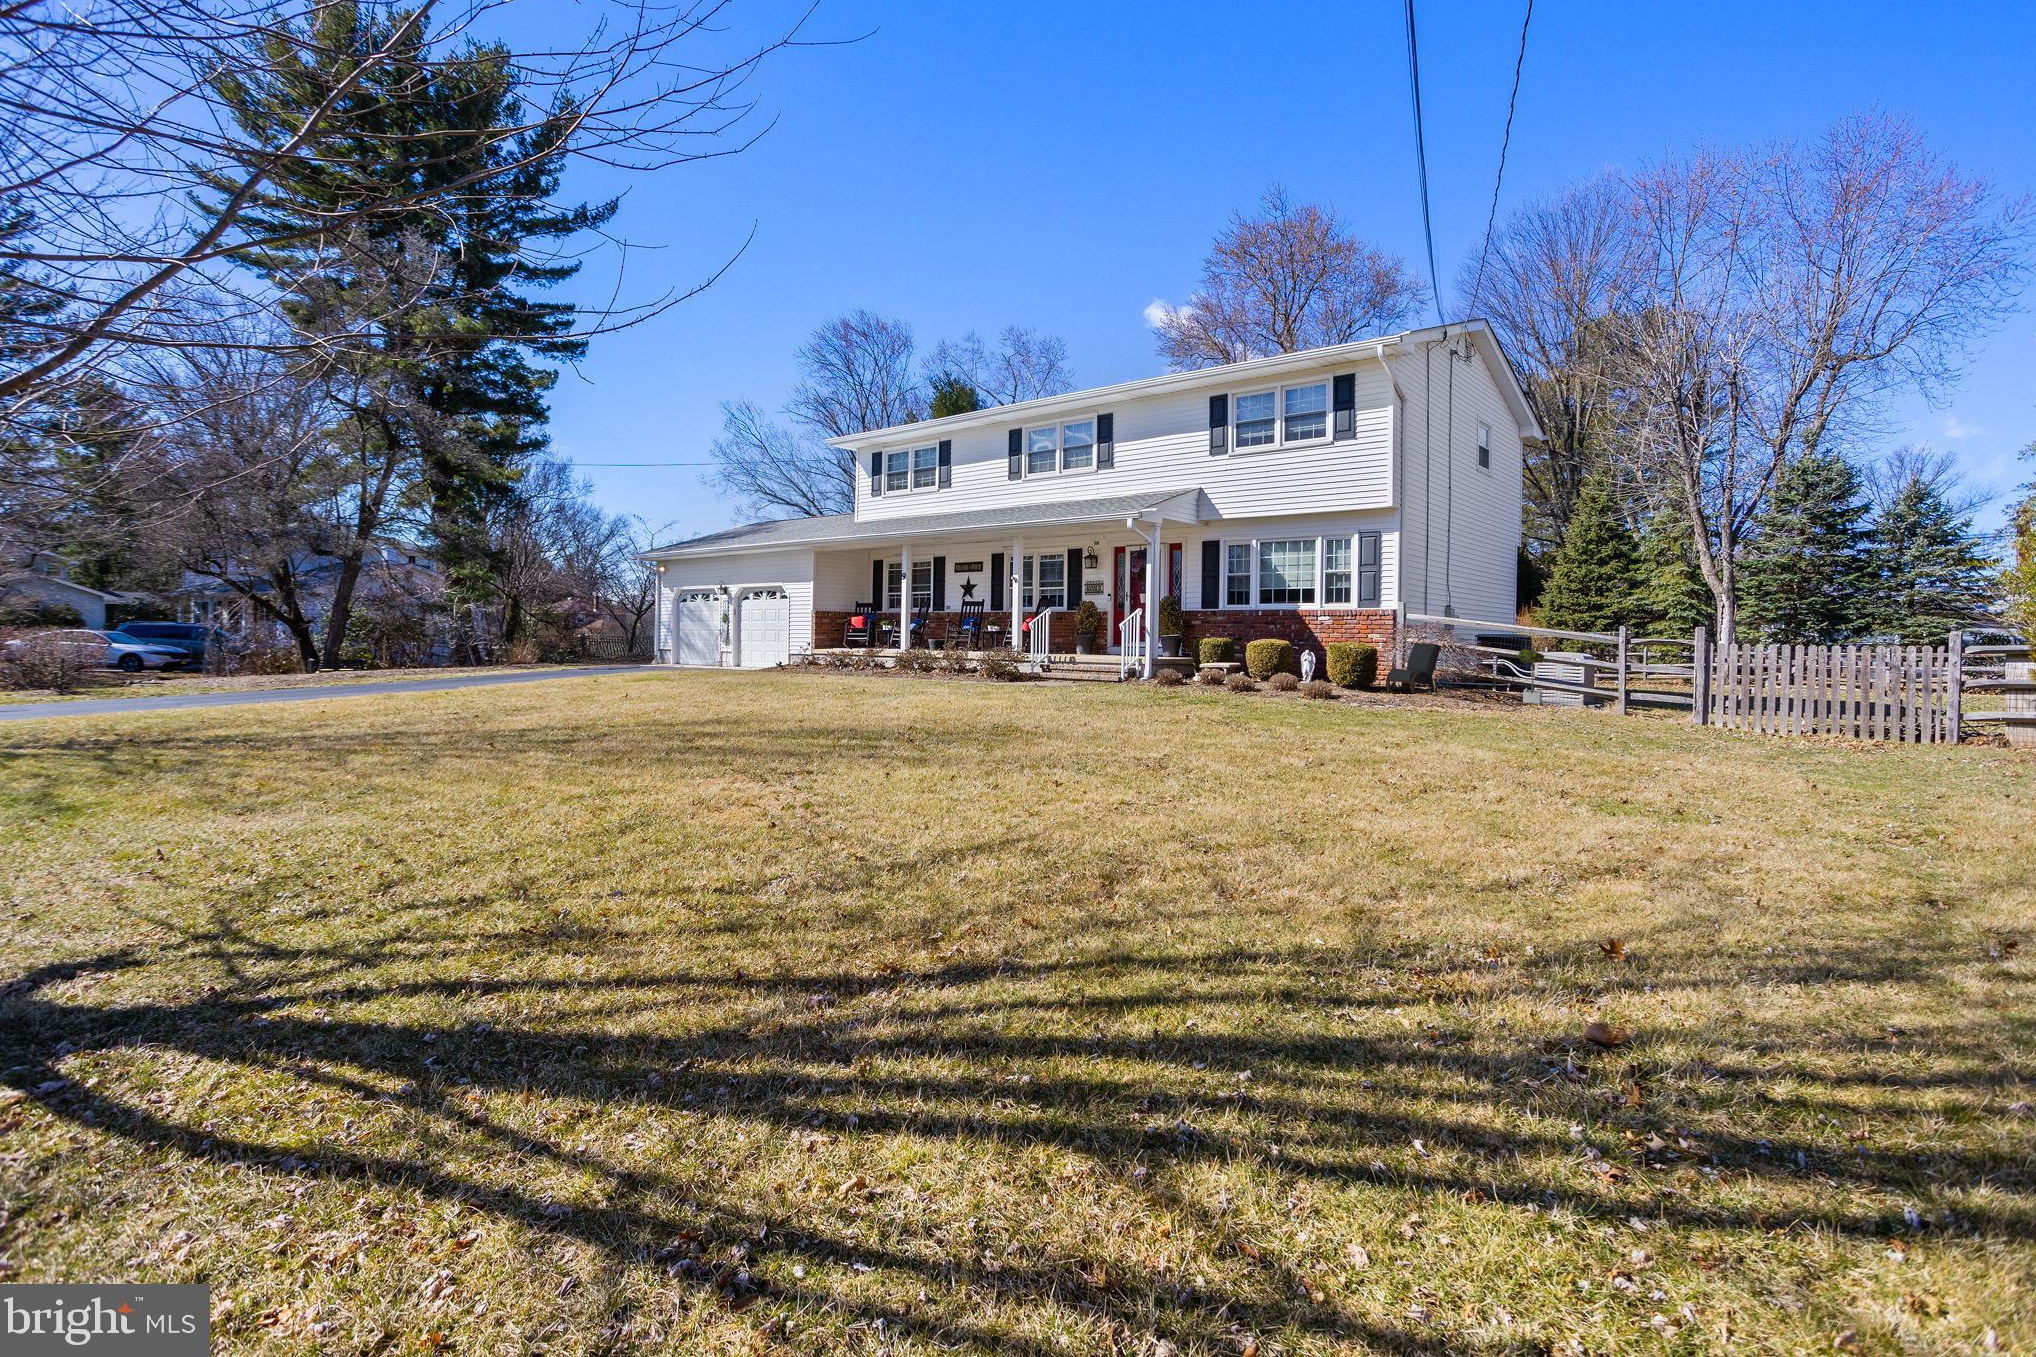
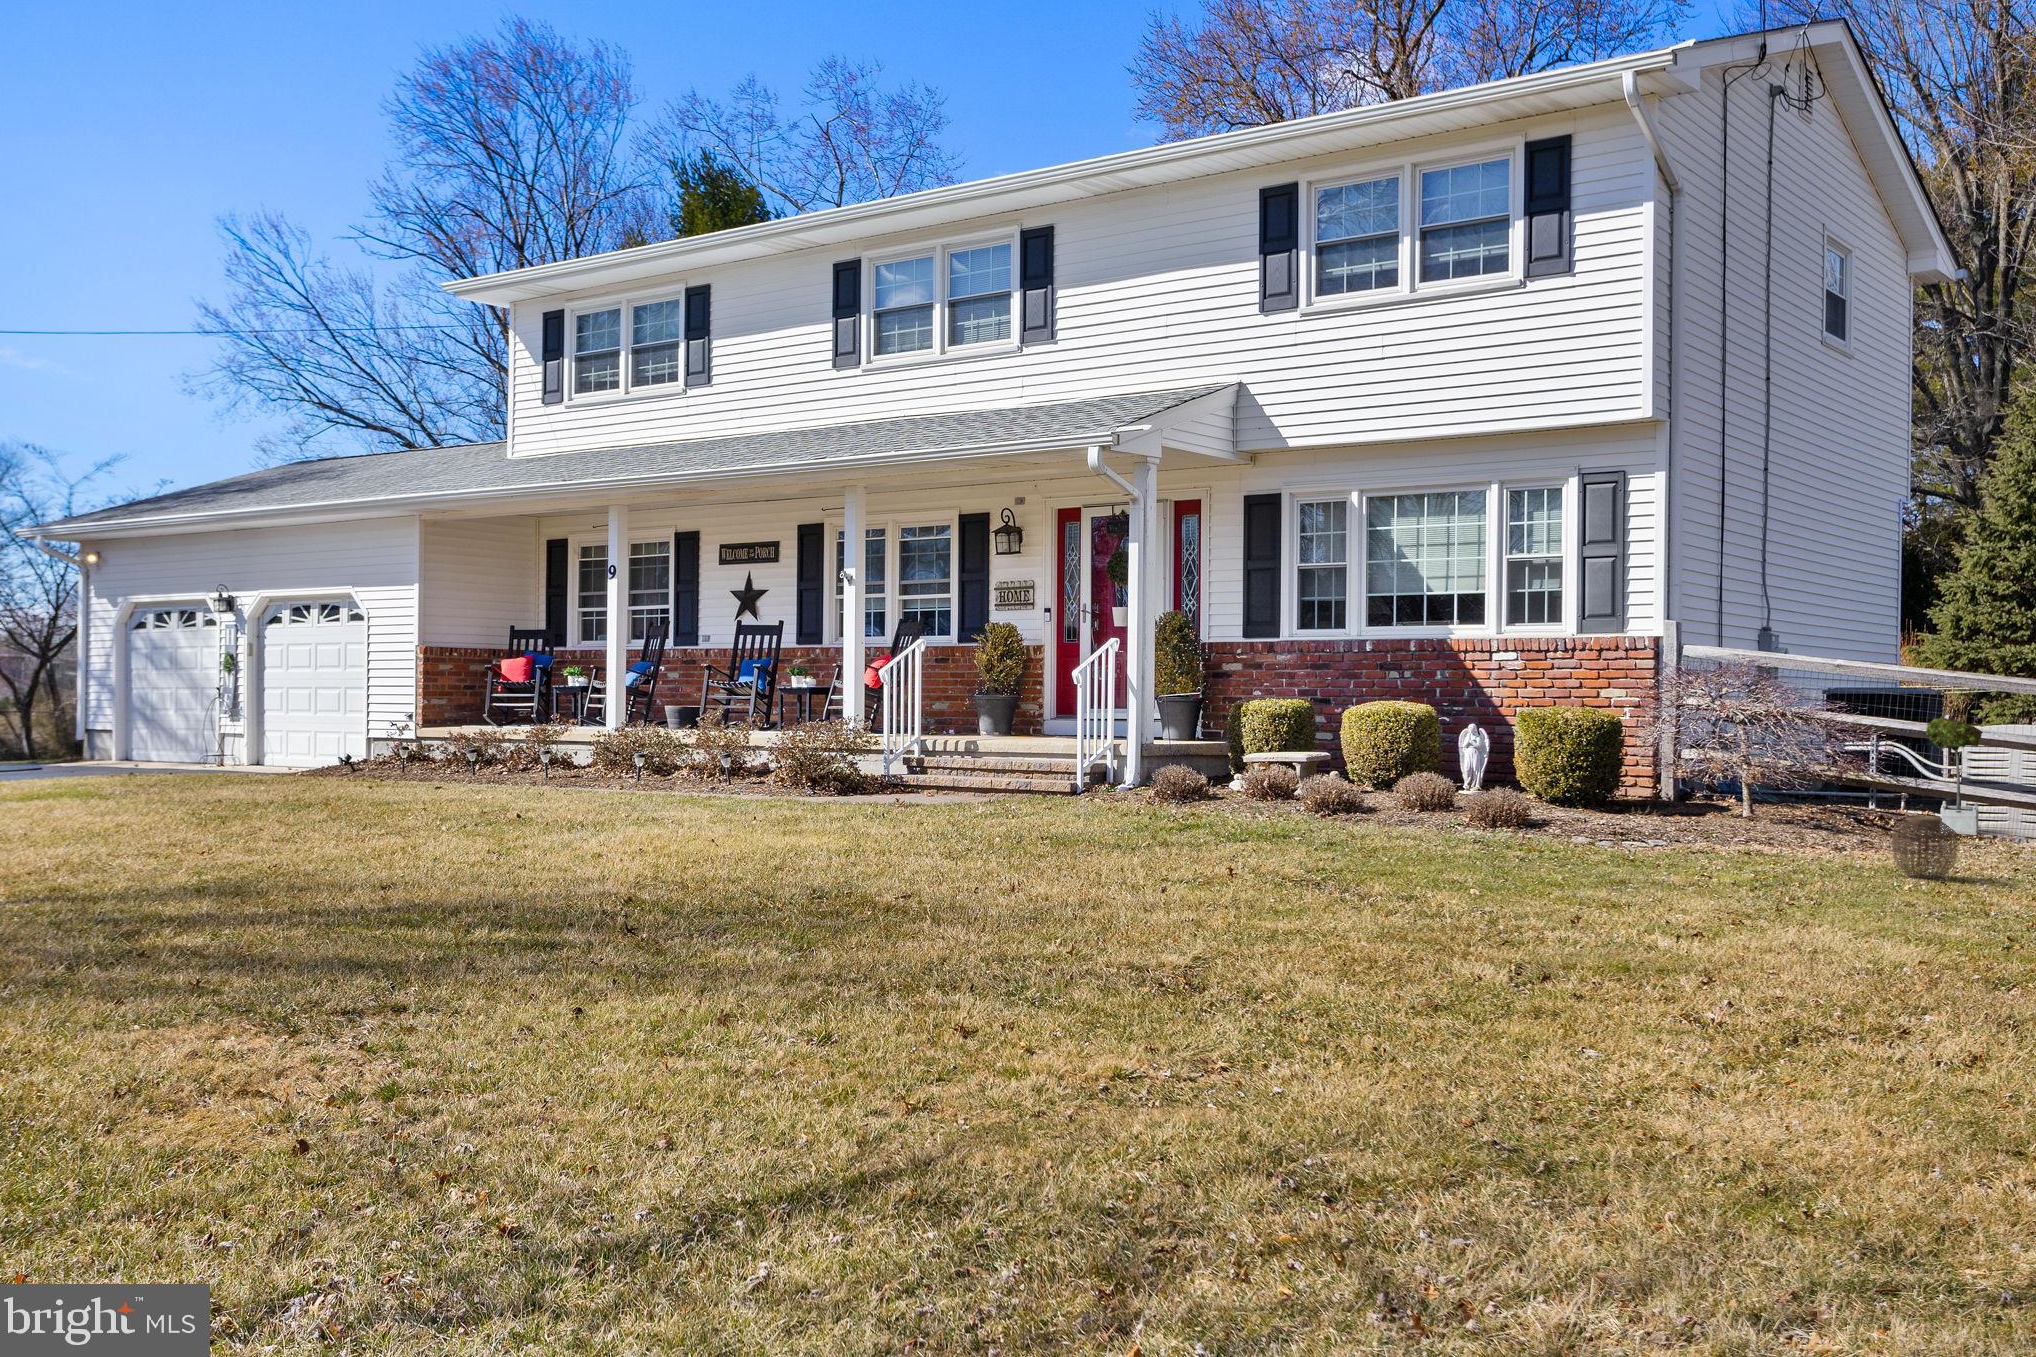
lounge chair: present [1386,643,1441,694] -> none [1642,706,1755,817]
woven basket: none [1487,693,1516,721] -> present [1892,815,1957,879]

